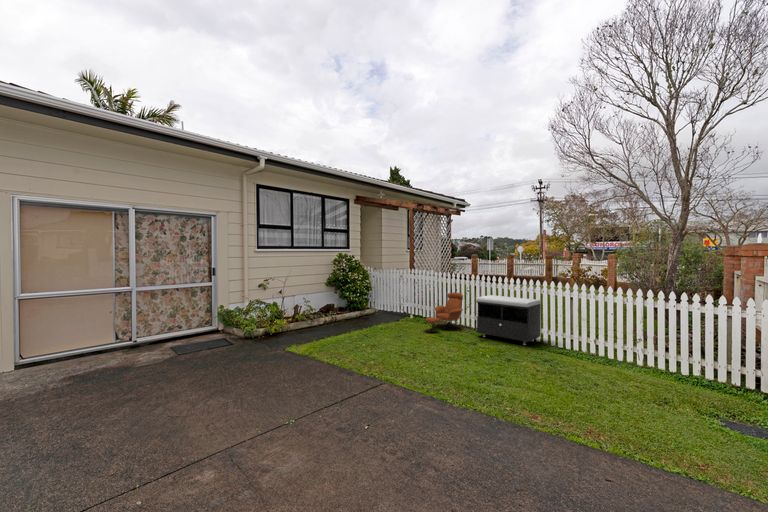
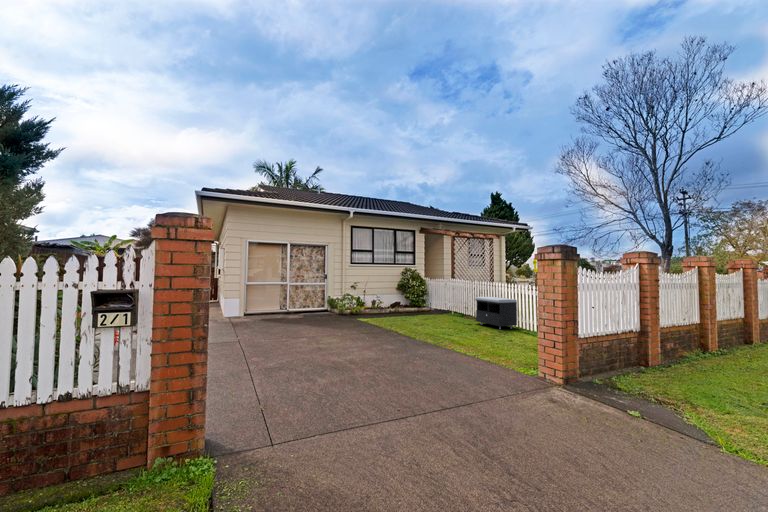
lounge chair: present [425,292,463,332] -> none [446,295,477,321]

